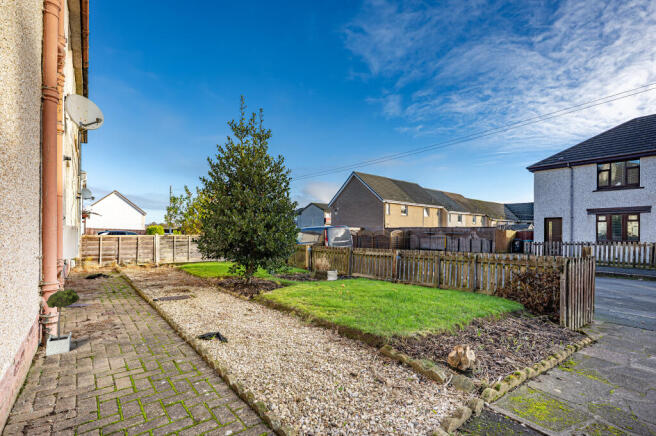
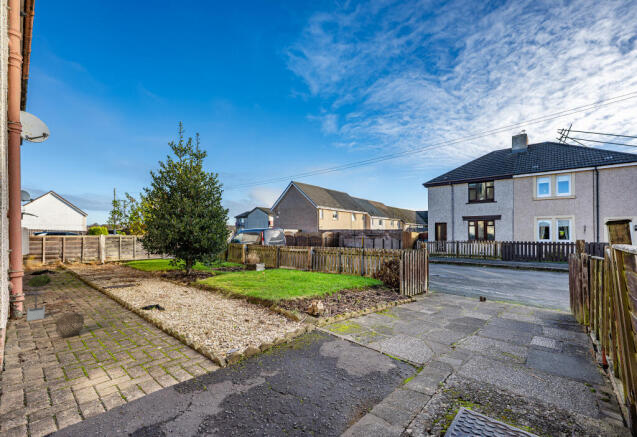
woven basket: none [67,356,111,400] -> present [56,312,84,338]

